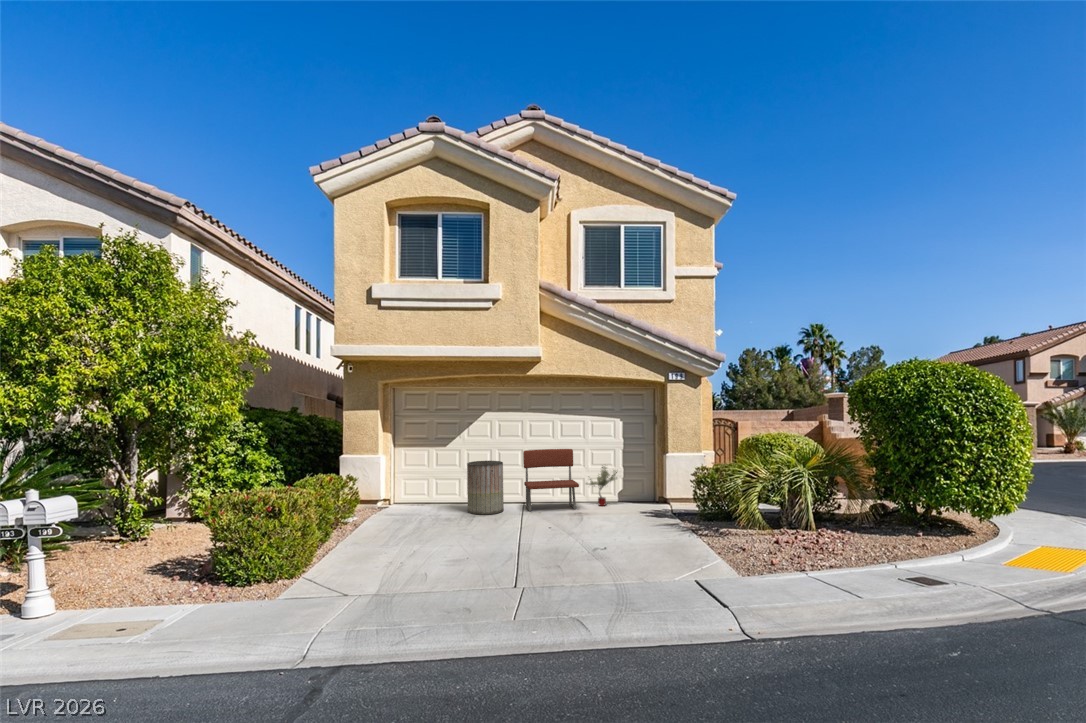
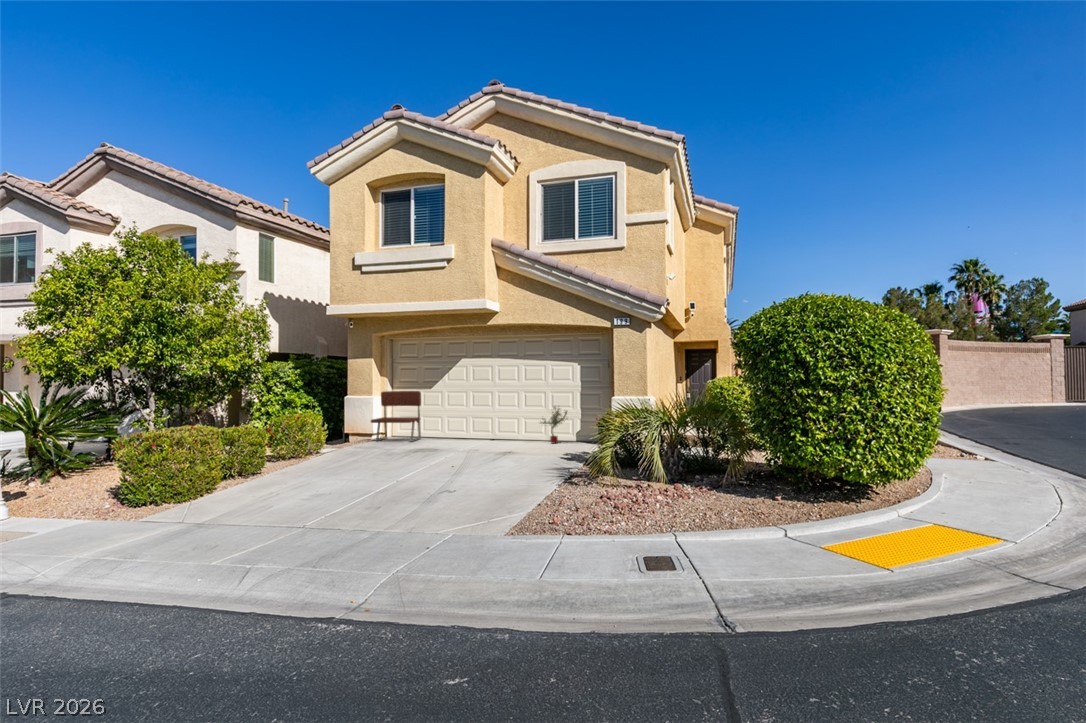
bench: present [523,449,579,511] -> present [371,391,421,441]
trash can: present [467,461,504,514] -> none [436,400,468,444]

